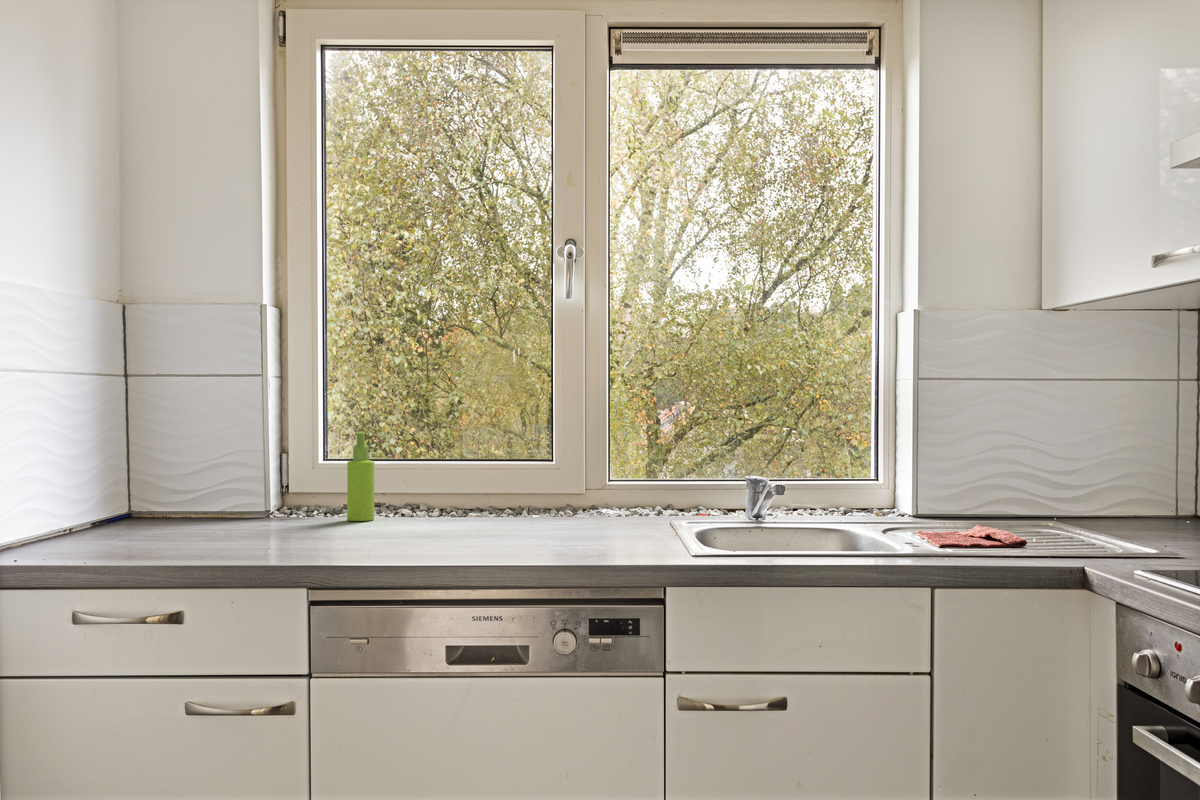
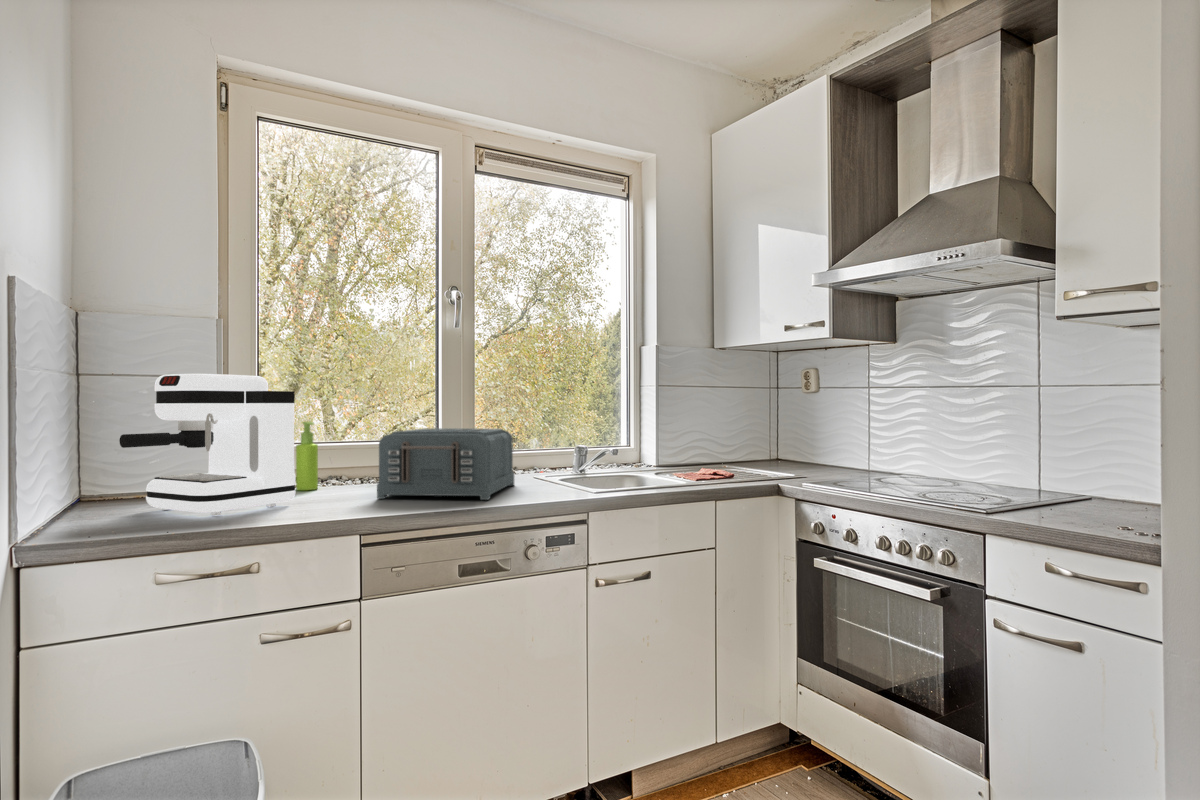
coffee maker: none [99,371,292,545] -> present [119,374,295,515]
toaster: none [393,444,613,552] -> present [377,428,514,500]

